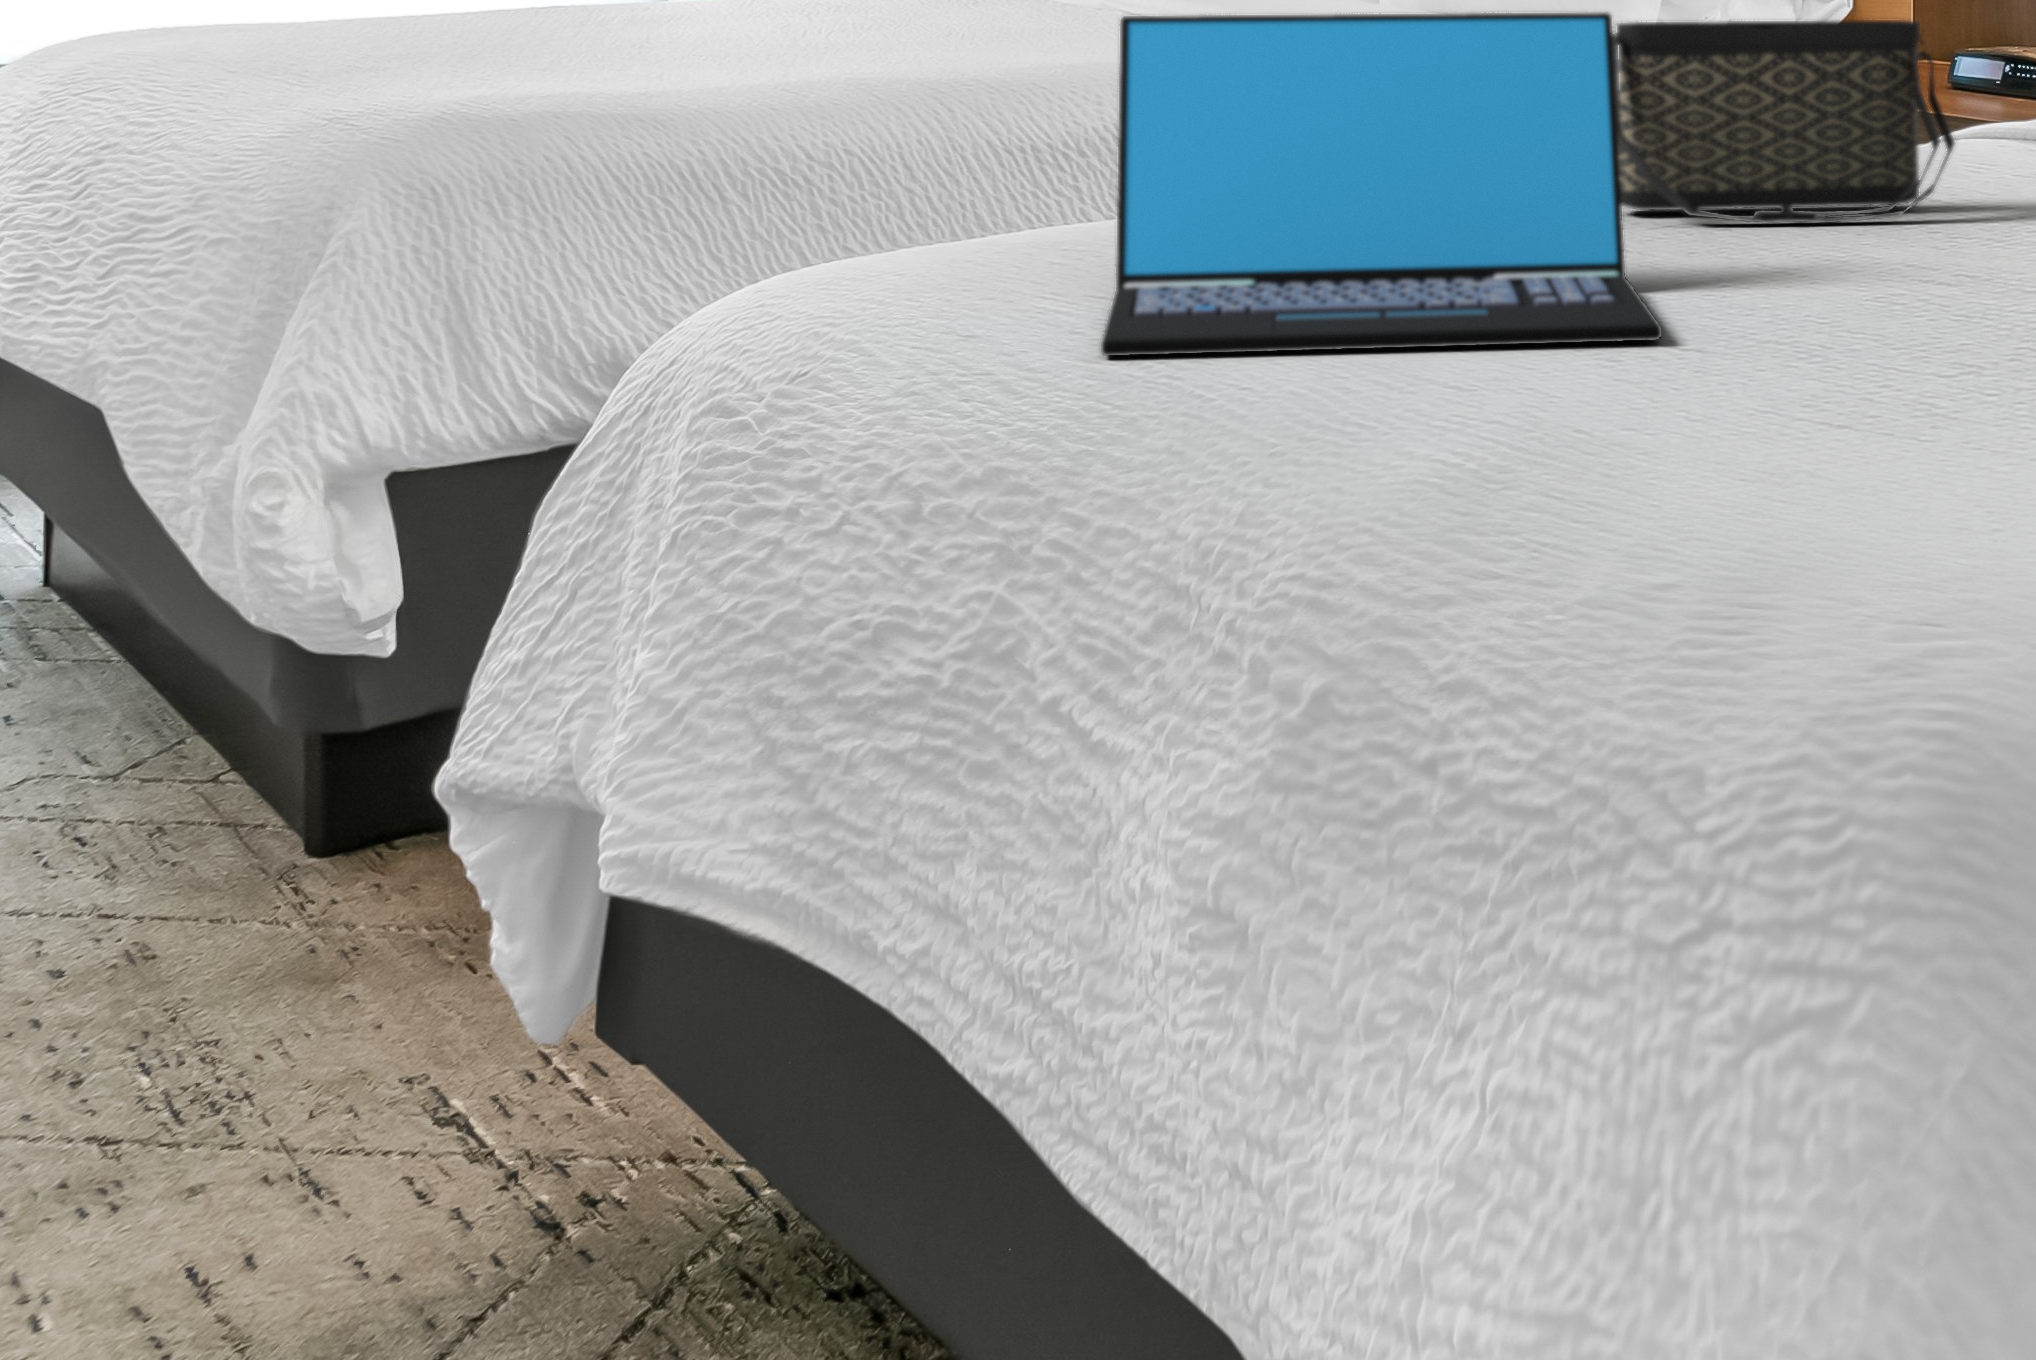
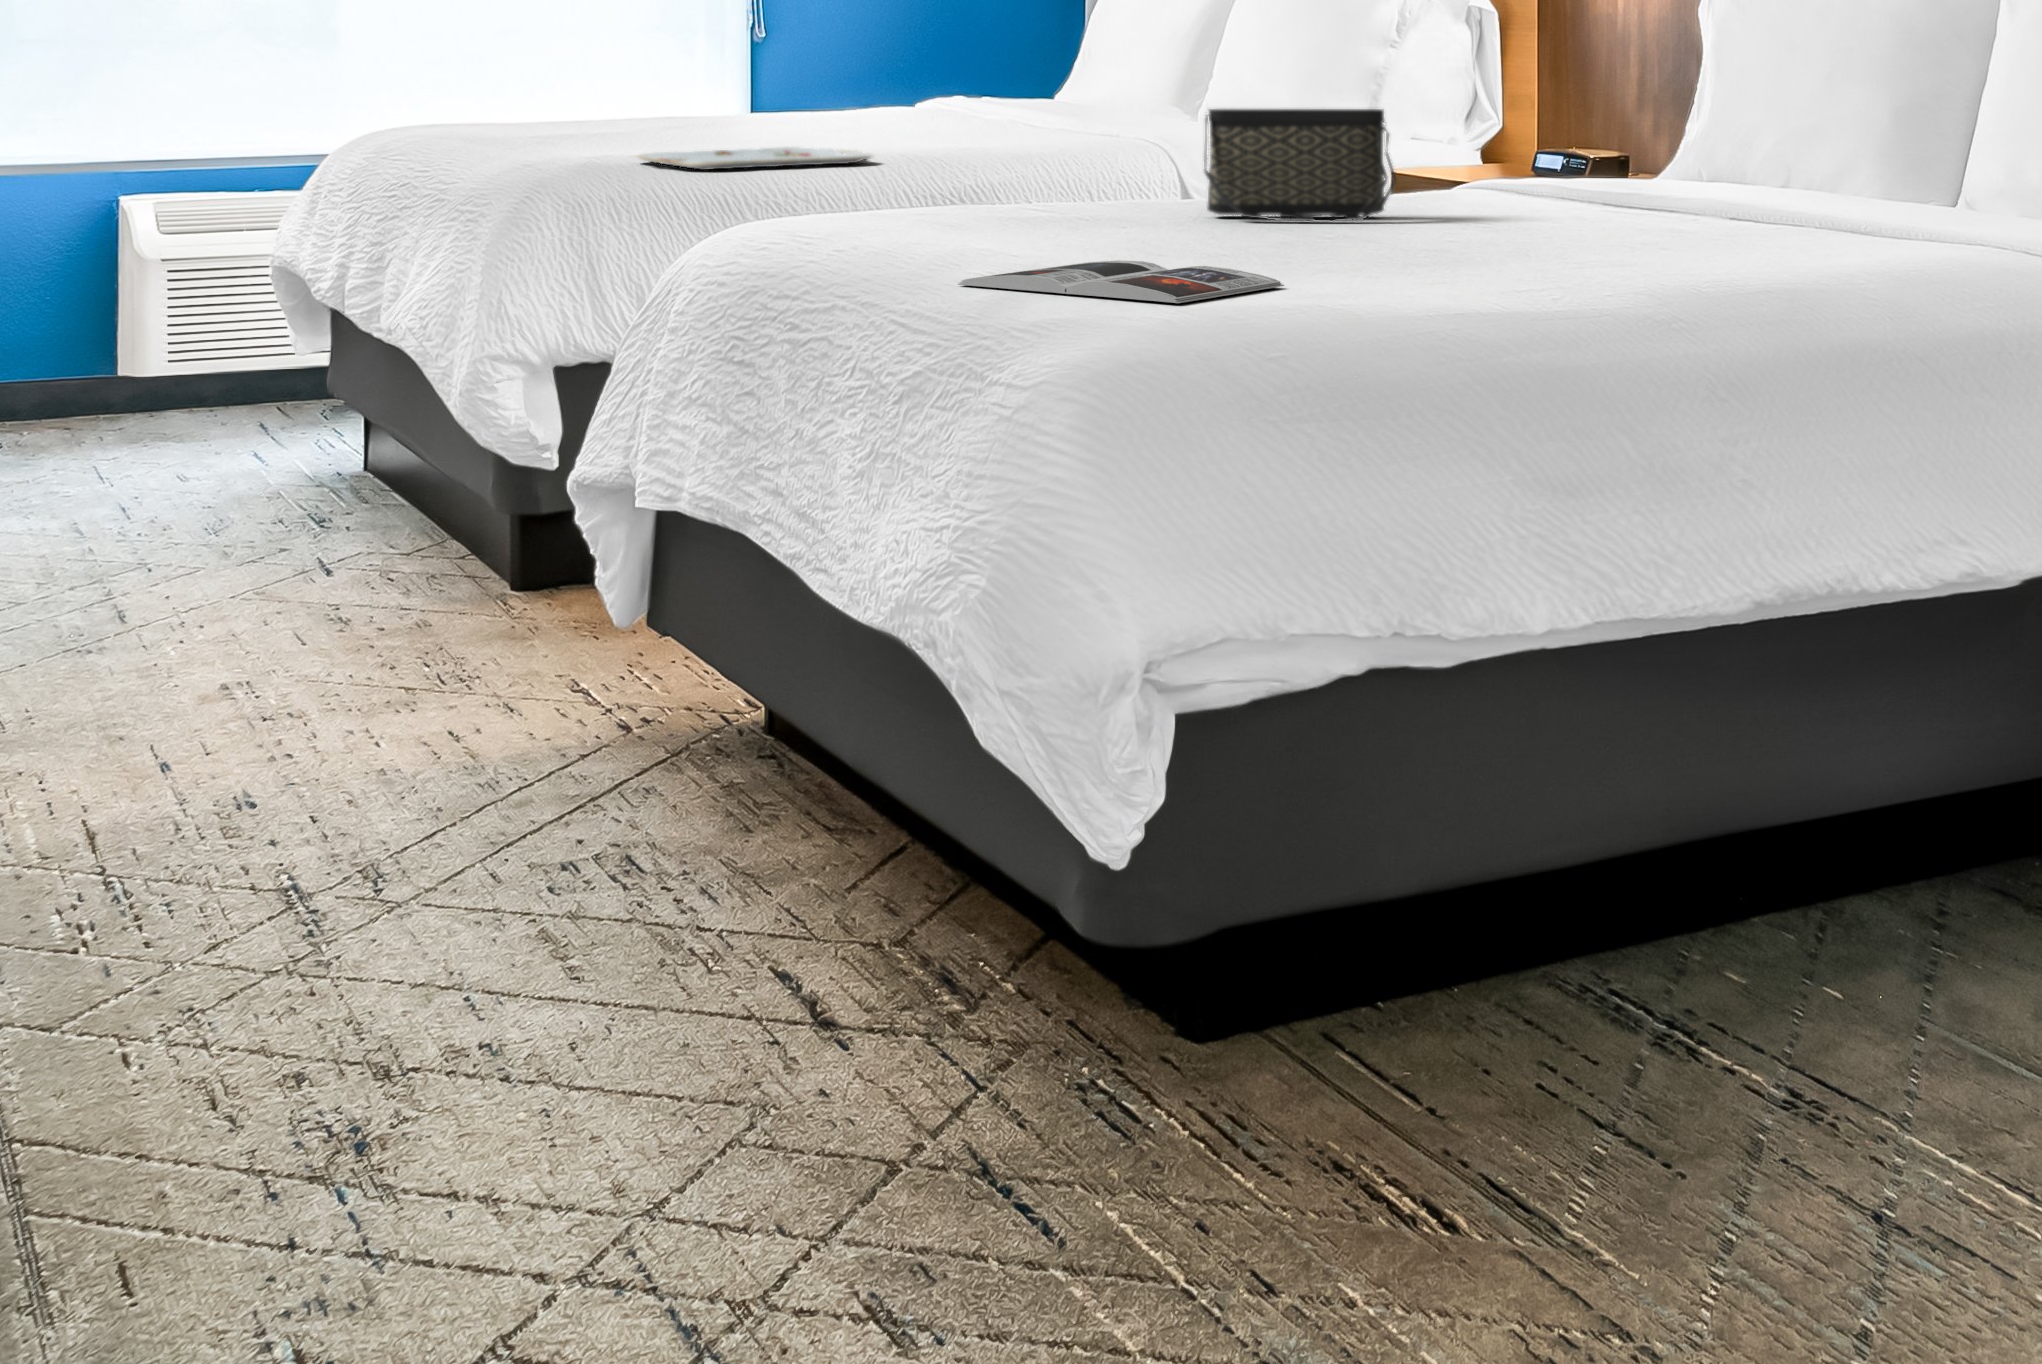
laptop: present [1101,12,1662,356] -> none [879,97,1172,259]
serving tray: none [519,67,933,114] -> present [636,147,873,170]
magazine: none [1328,363,2010,498] -> present [958,260,1284,303]

